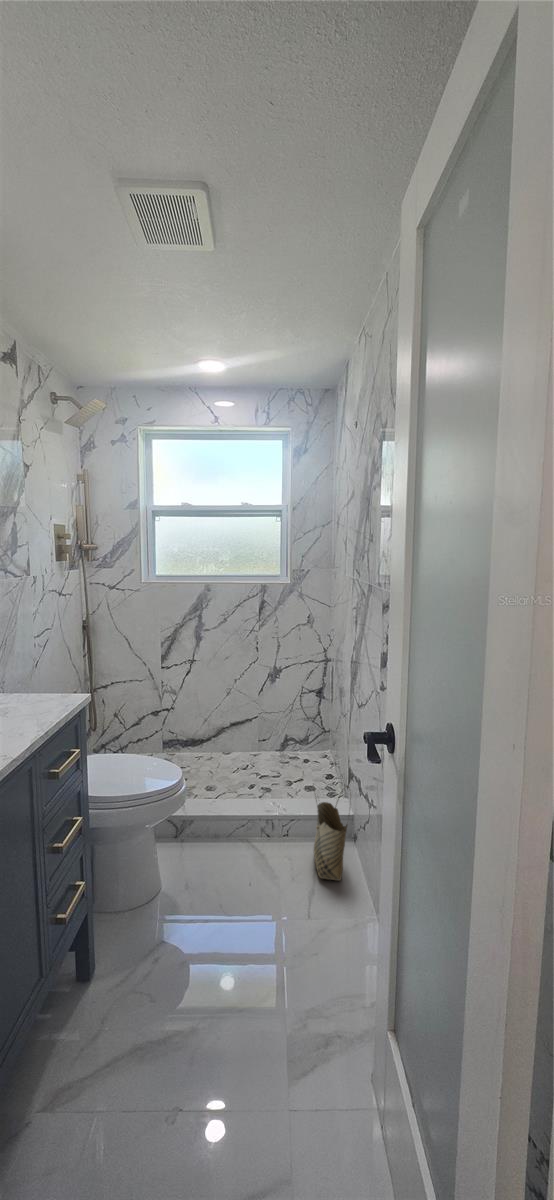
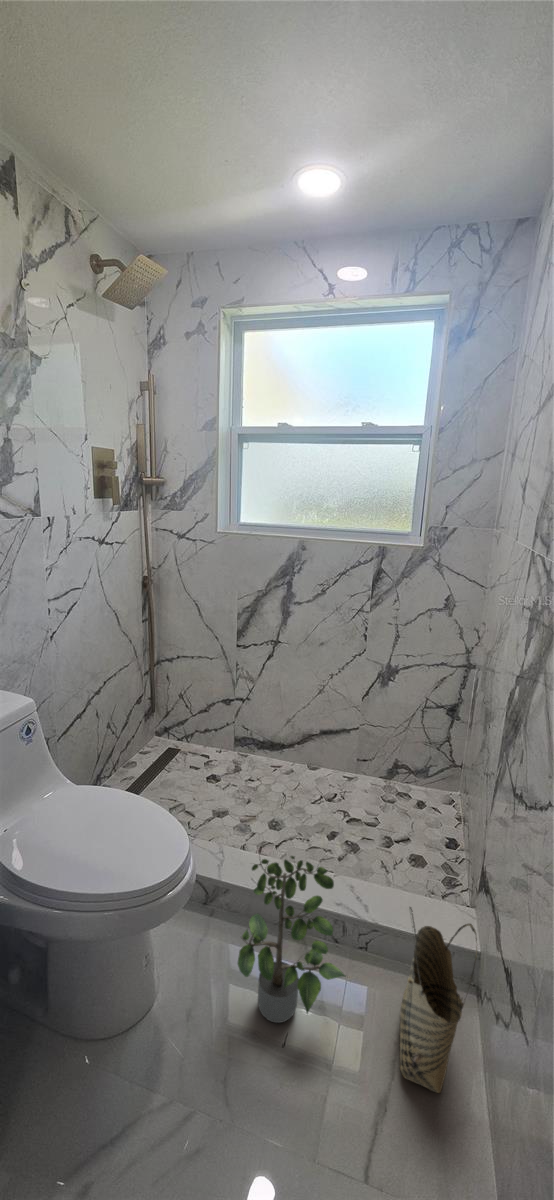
potted plant: none [217,764,283,875] -> present [238,856,346,1023]

